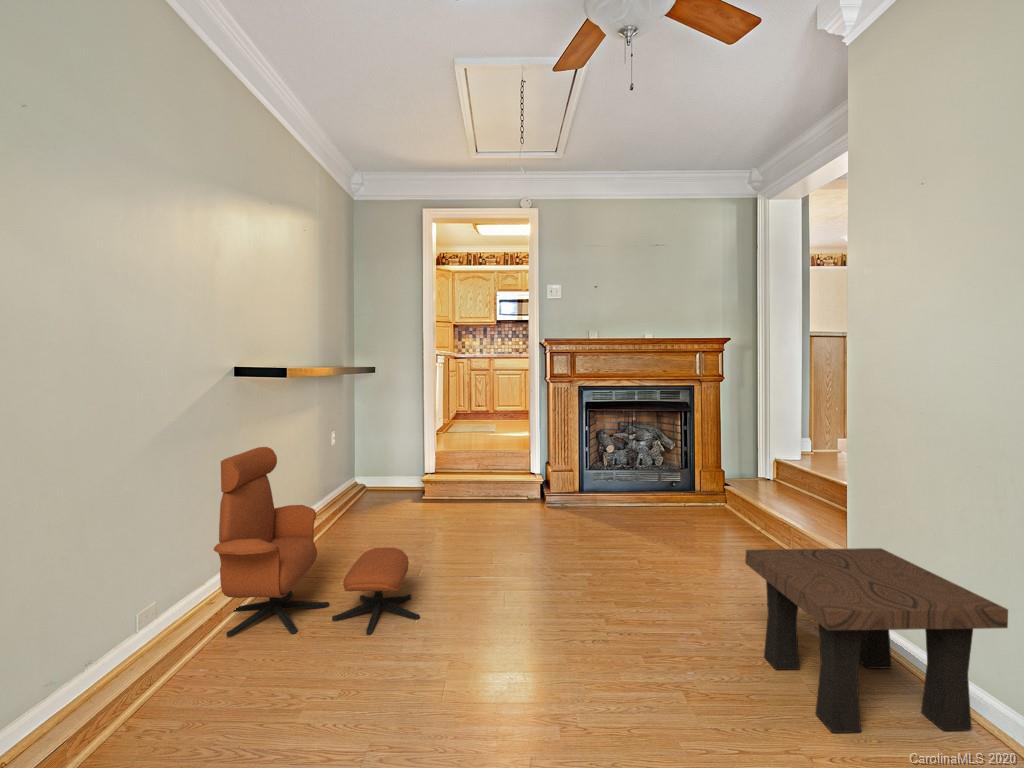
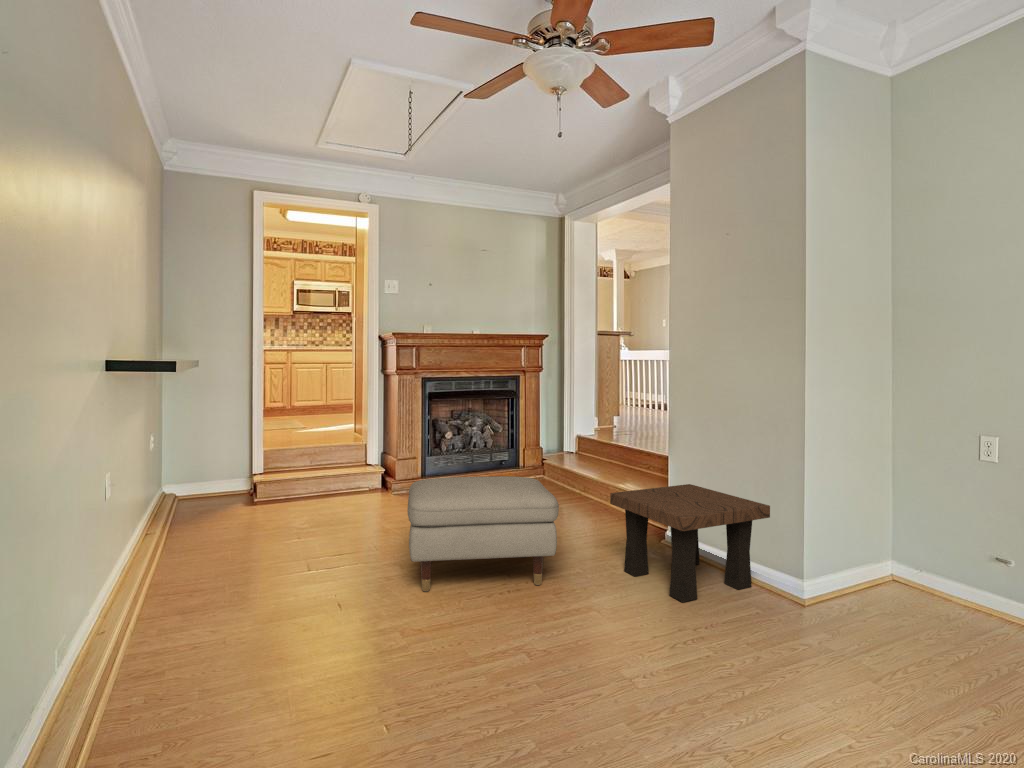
lounge chair: present [214,447,420,637] -> none [119,438,339,637]
ottoman: none [481,505,664,656] -> present [408,476,559,591]

